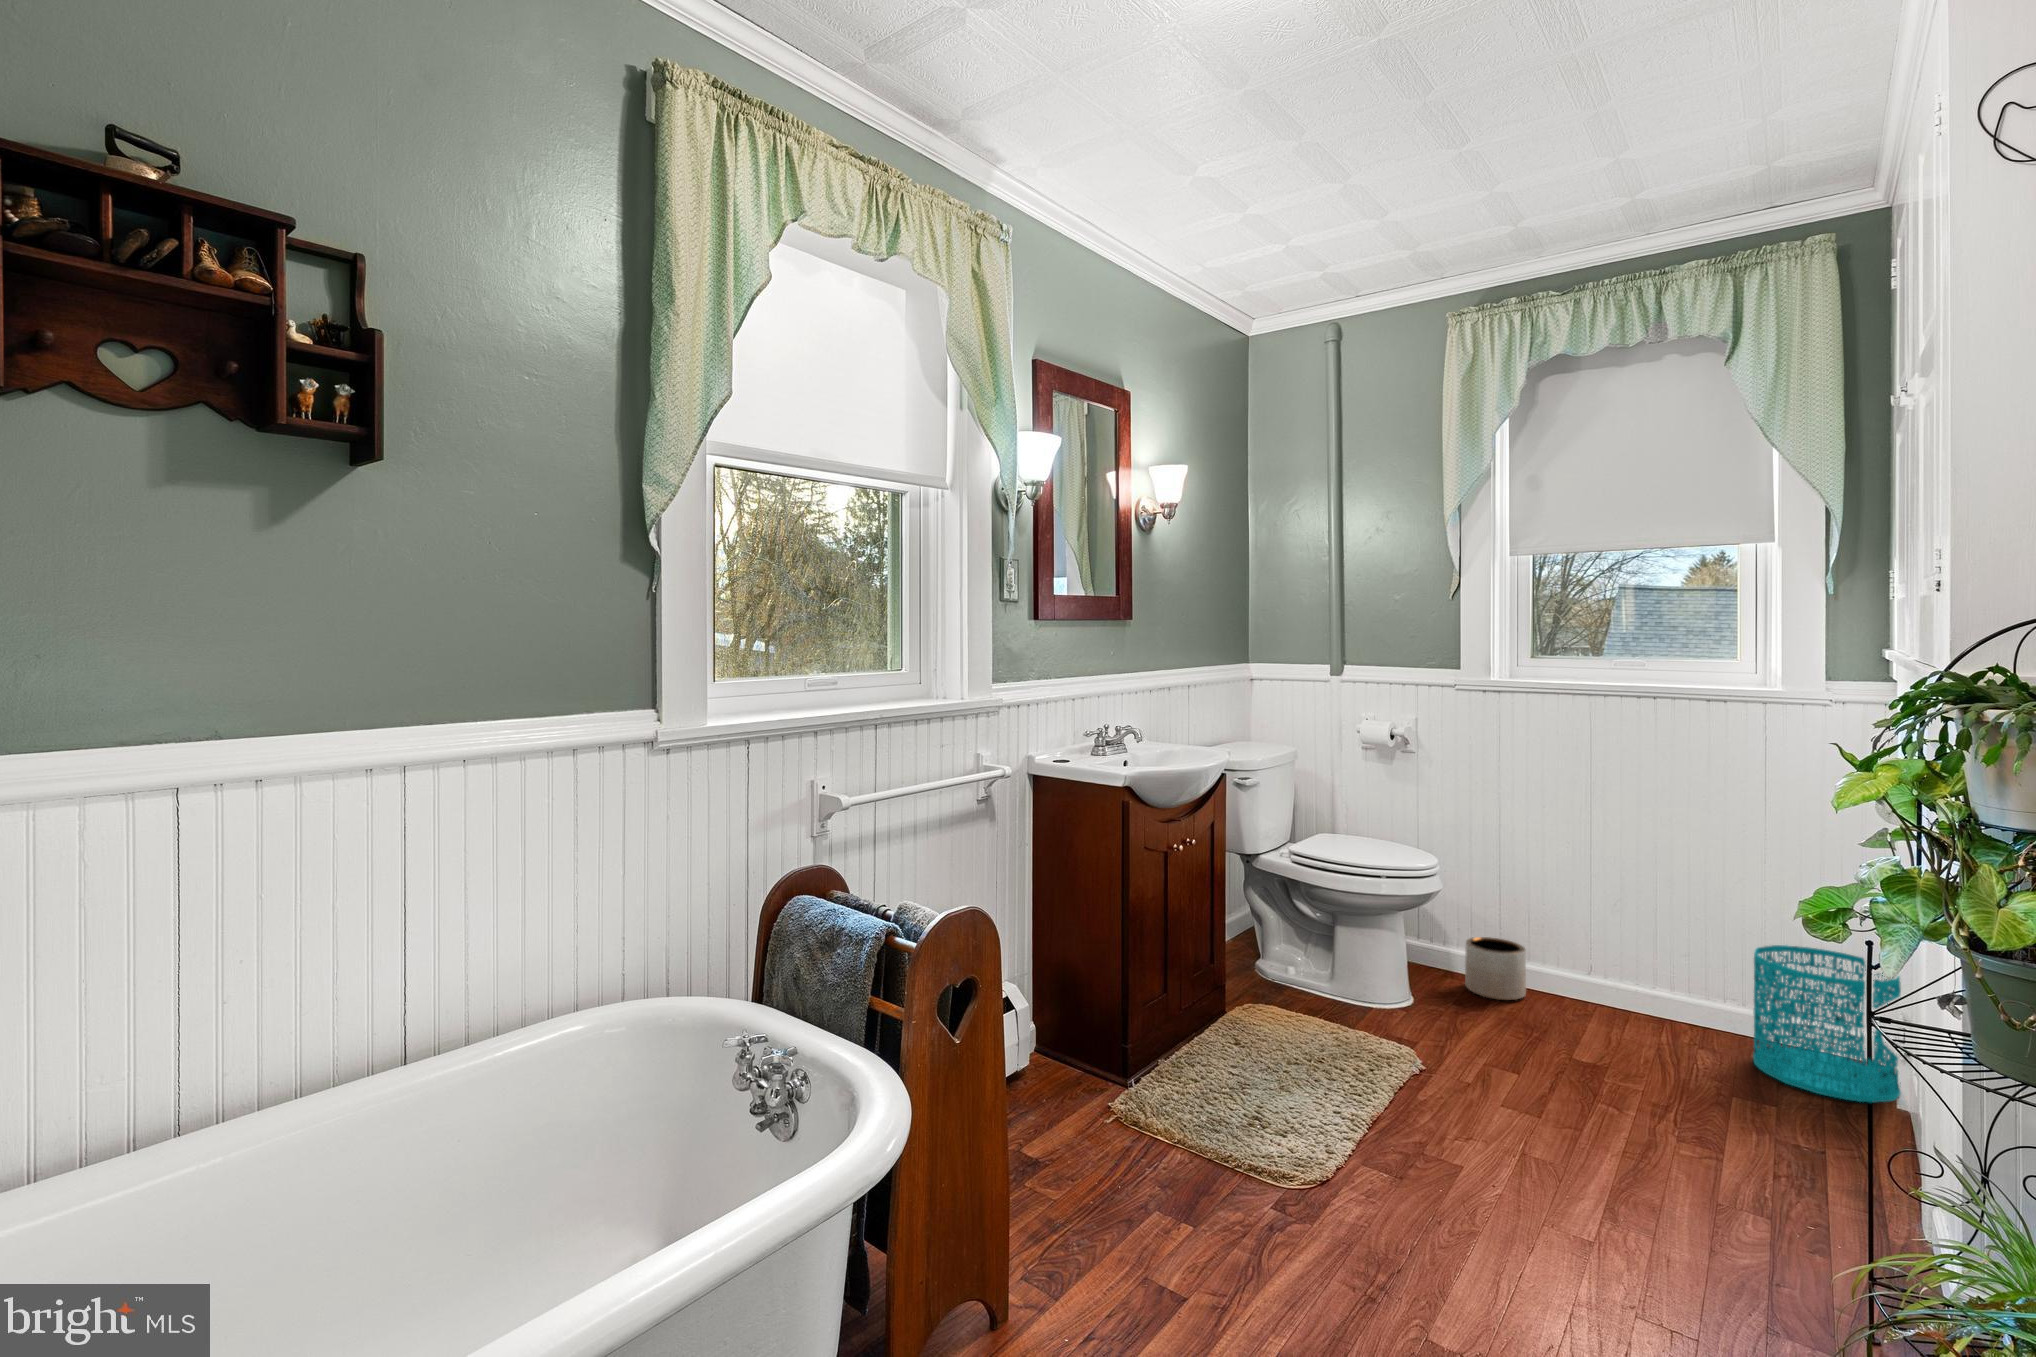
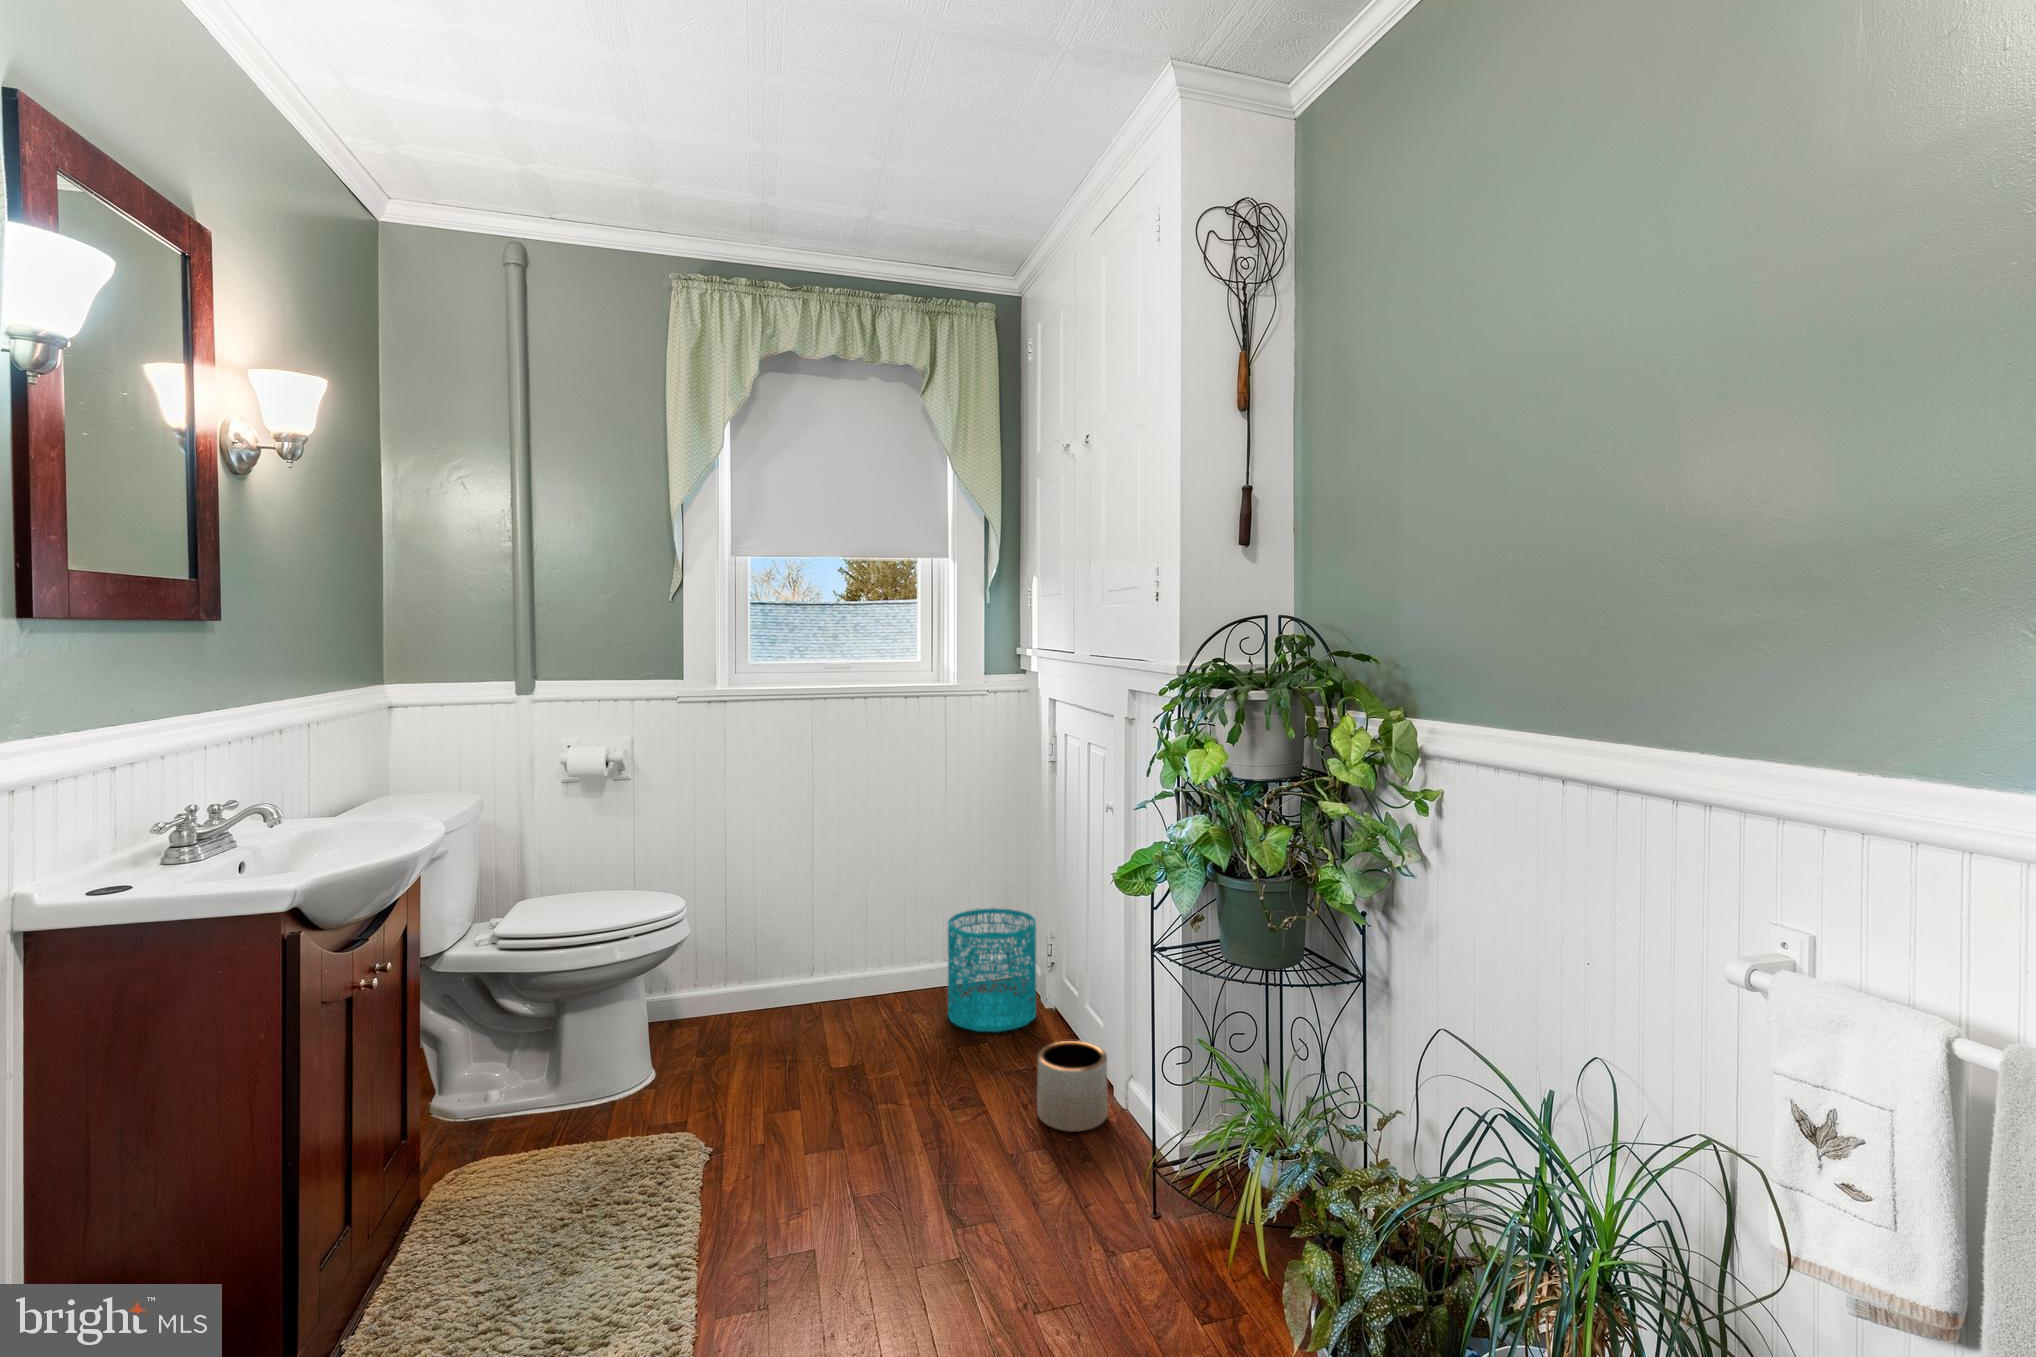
planter: present [1465,937,1526,1000] -> present [1037,1041,1108,1132]

